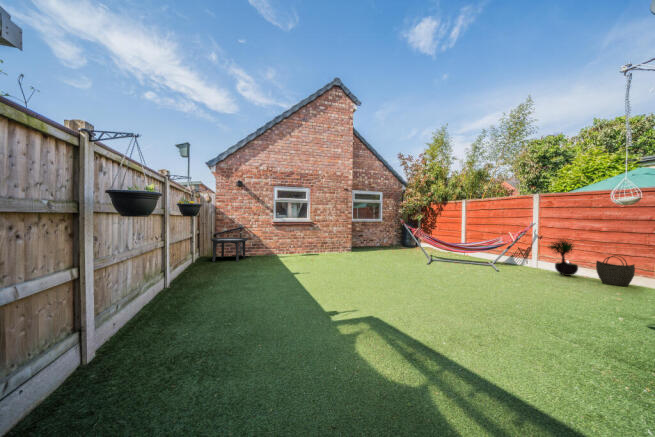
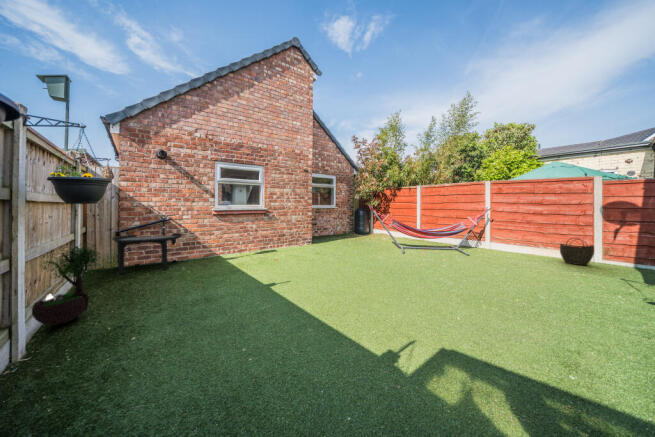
potted tree: present [548,240,578,276] -> present [32,243,101,325]

